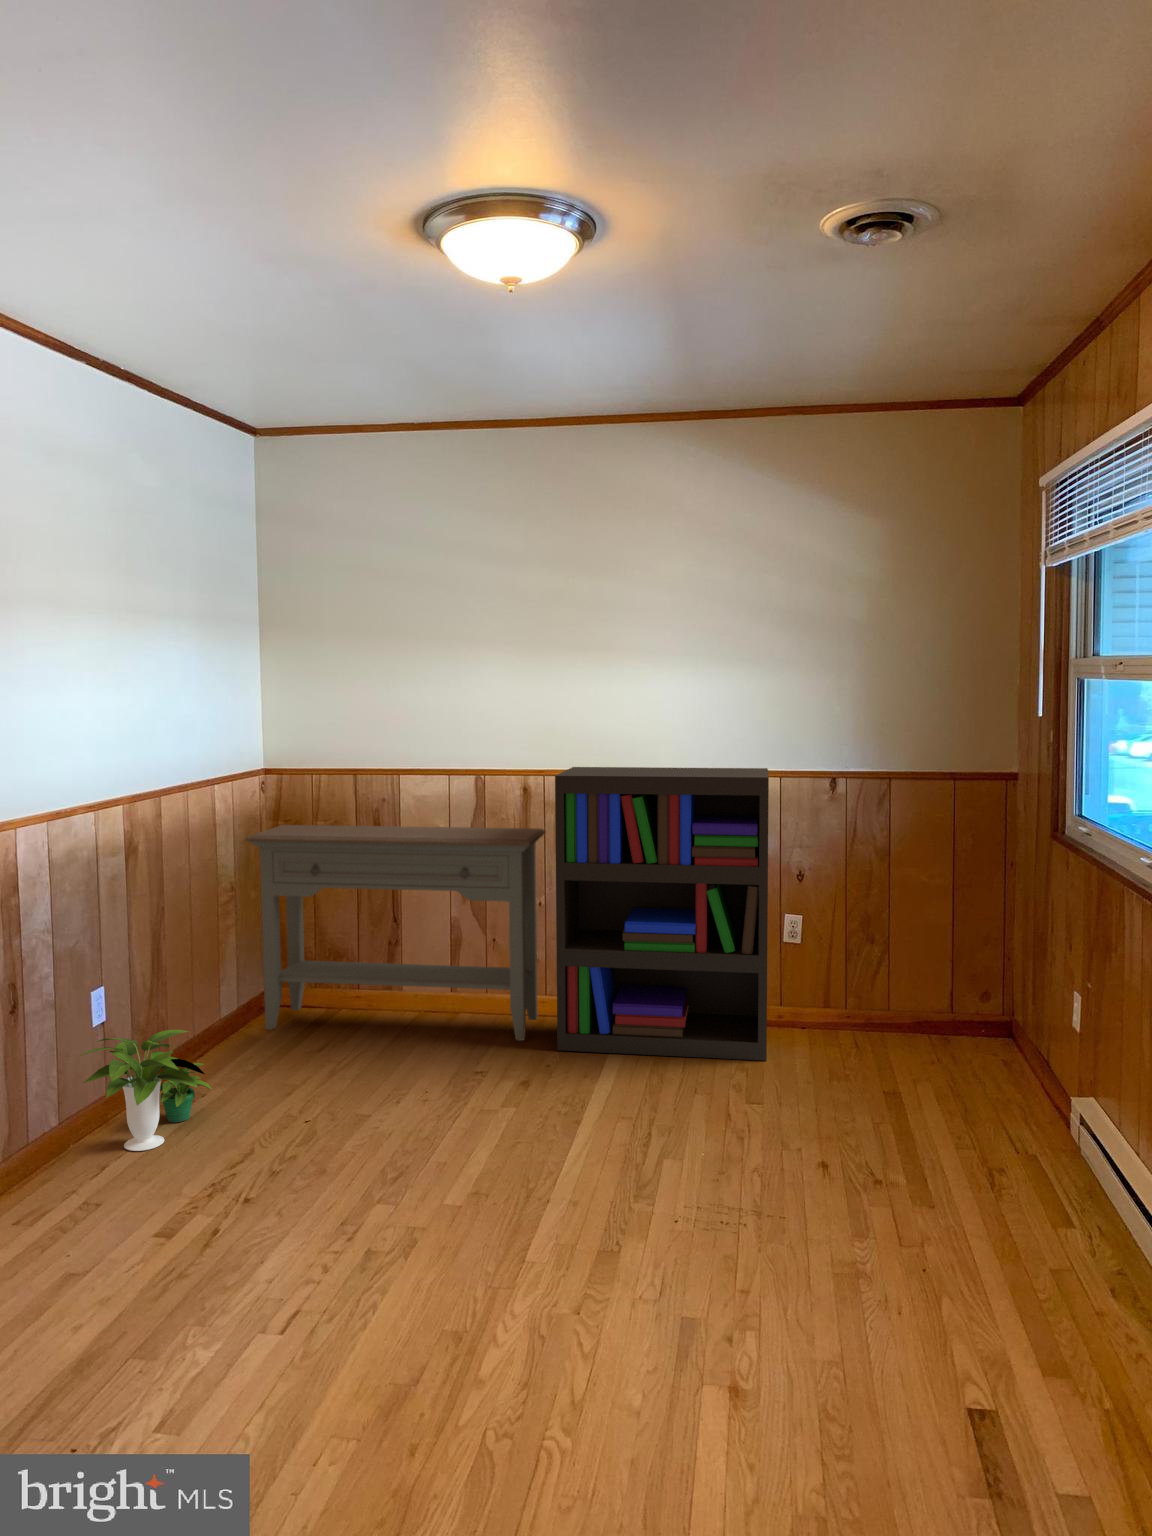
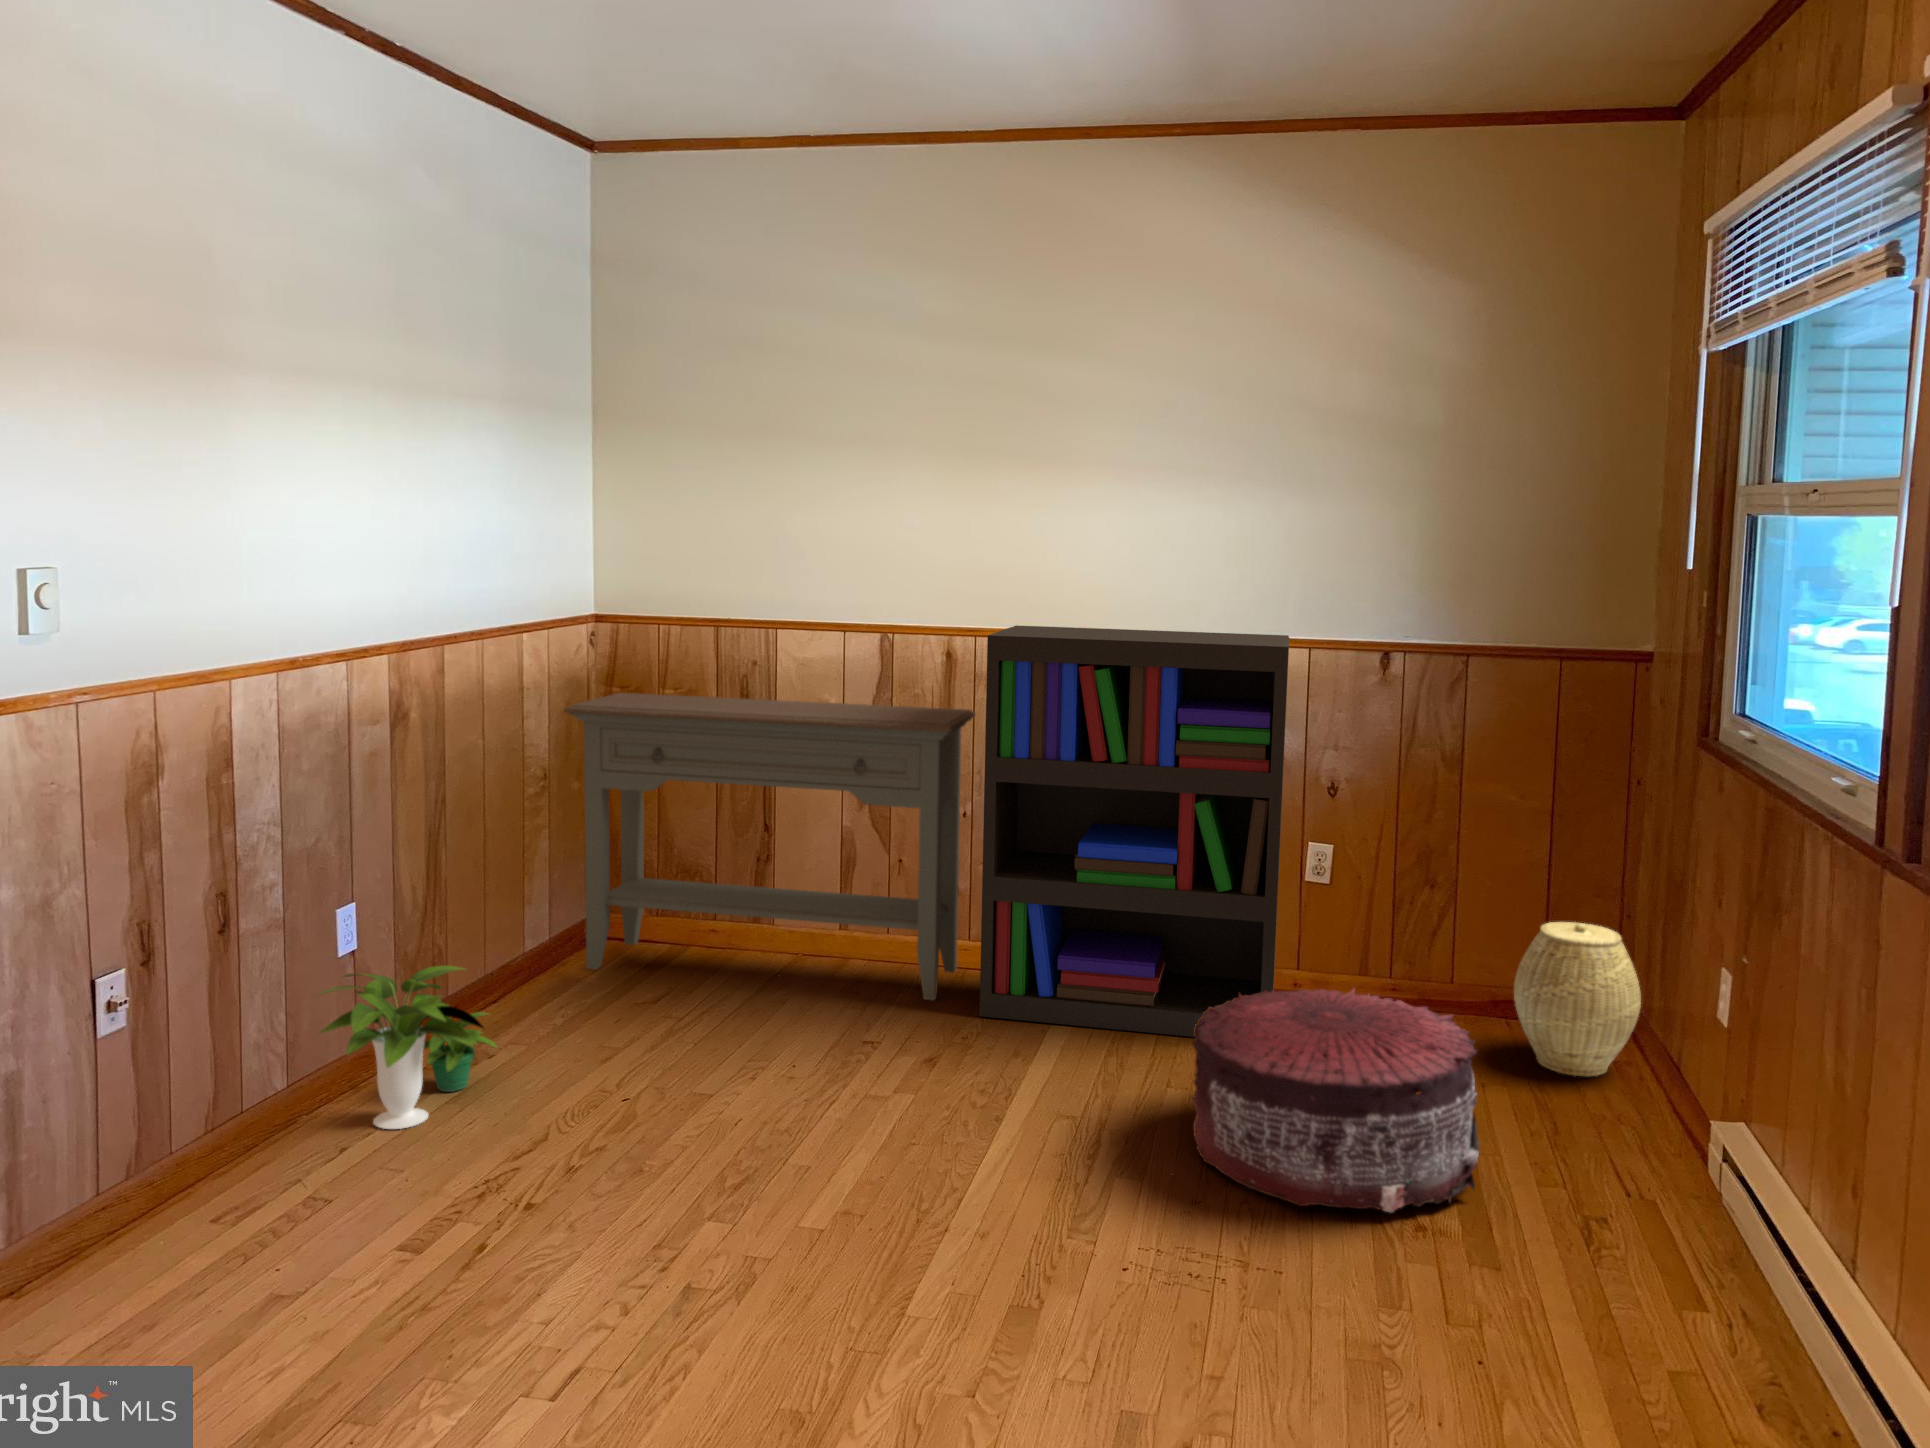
woven basket: none [935,964,1022,1072] -> present [1514,922,1641,1076]
pouf: none [714,1016,913,1172] -> present [1192,989,1480,1212]

